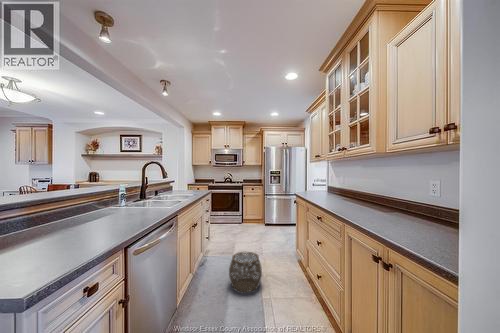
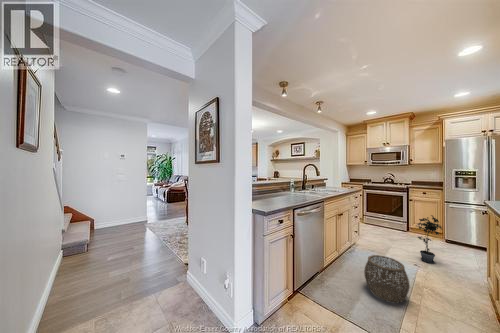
potted plant: none [253,207,271,246] -> present [418,215,442,263]

